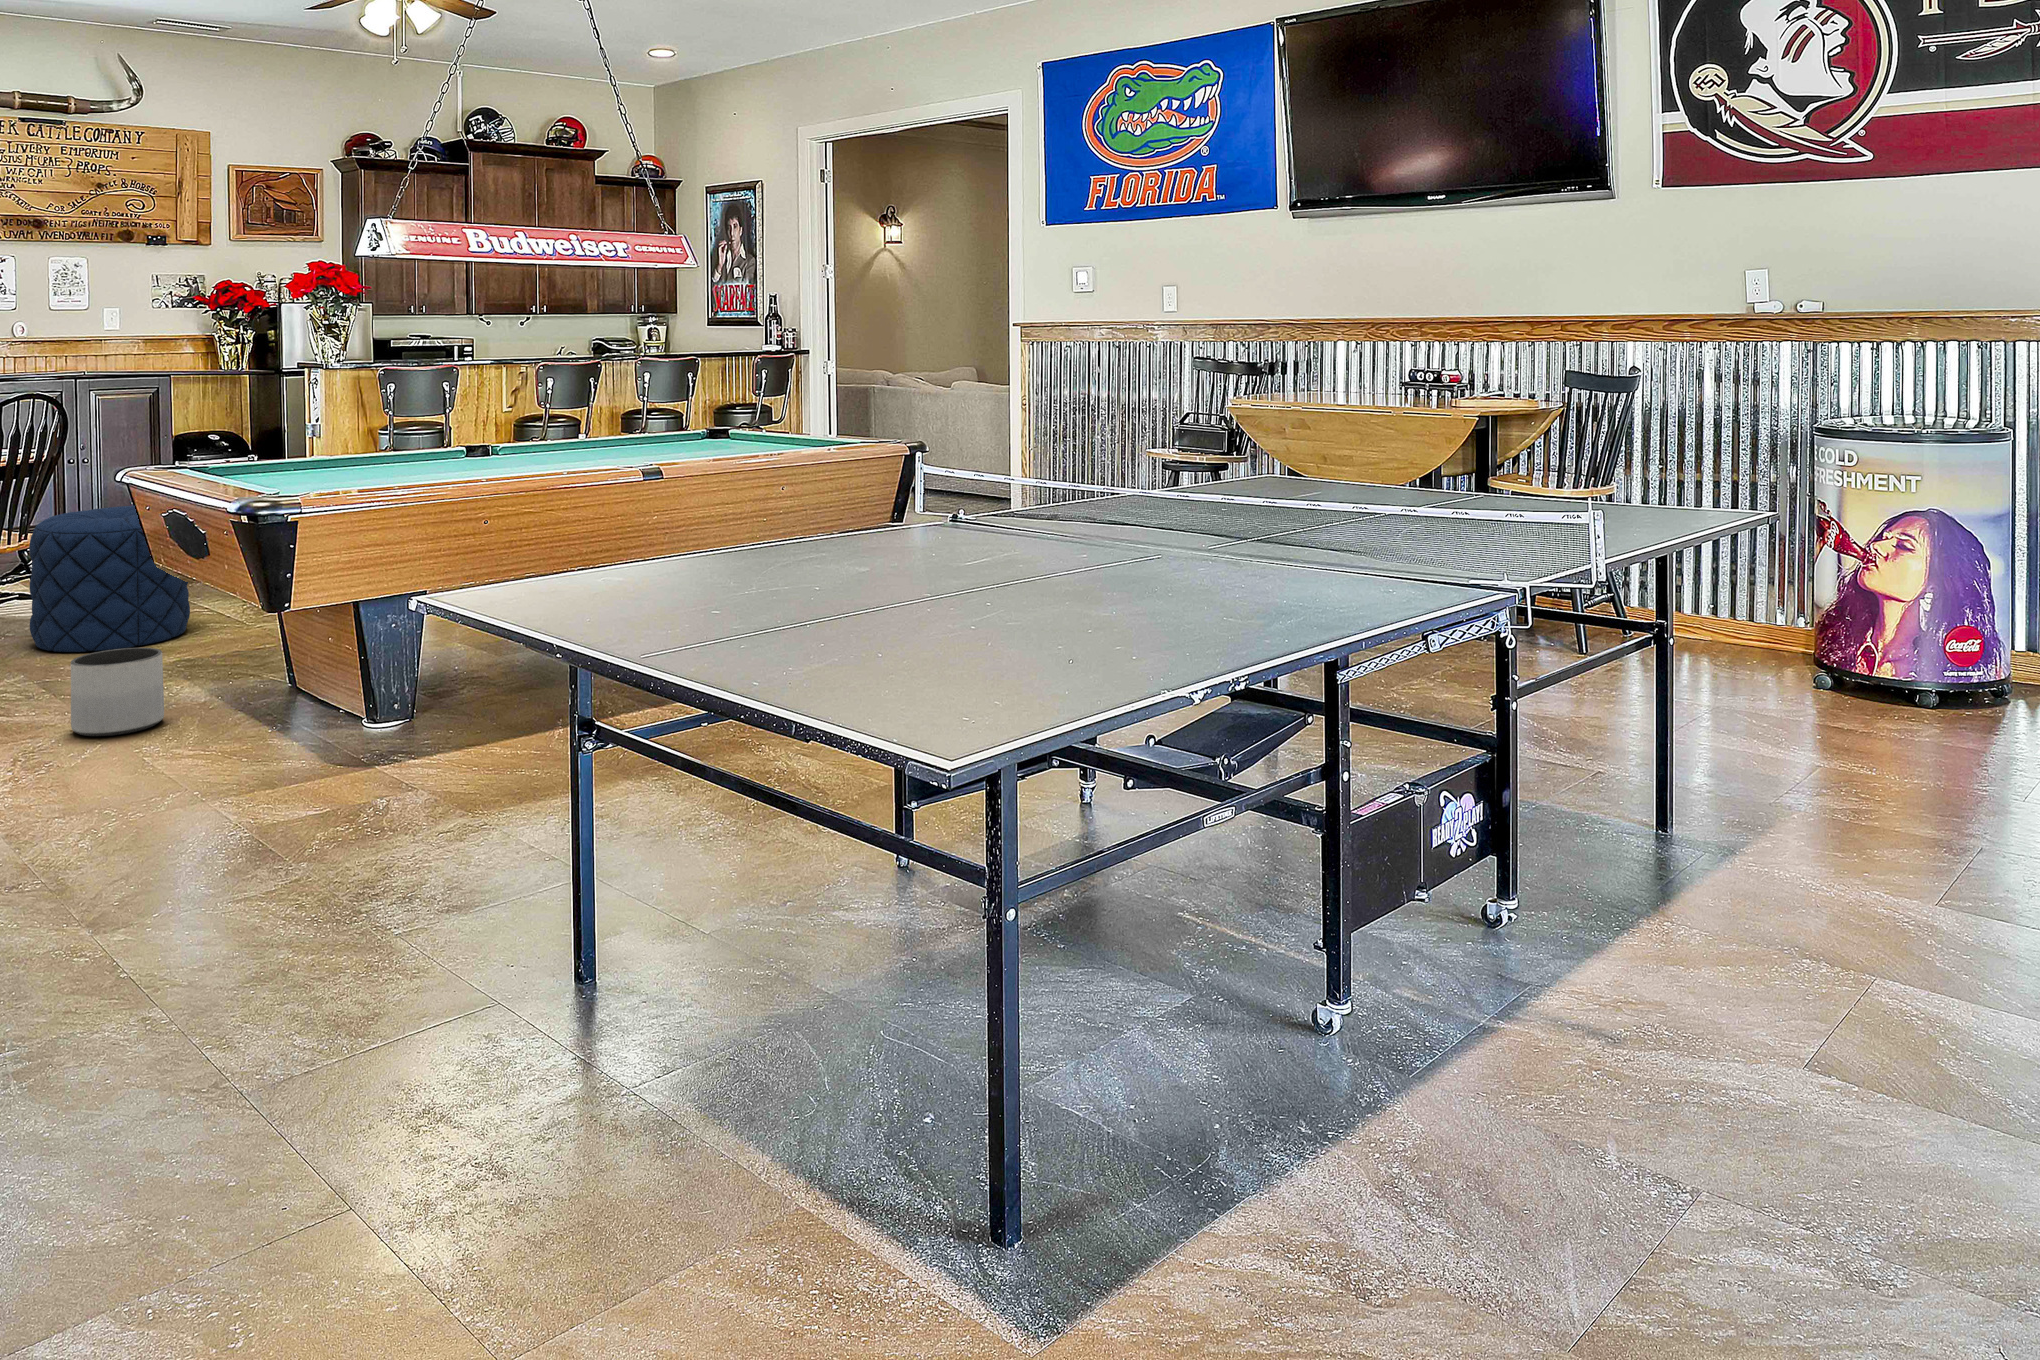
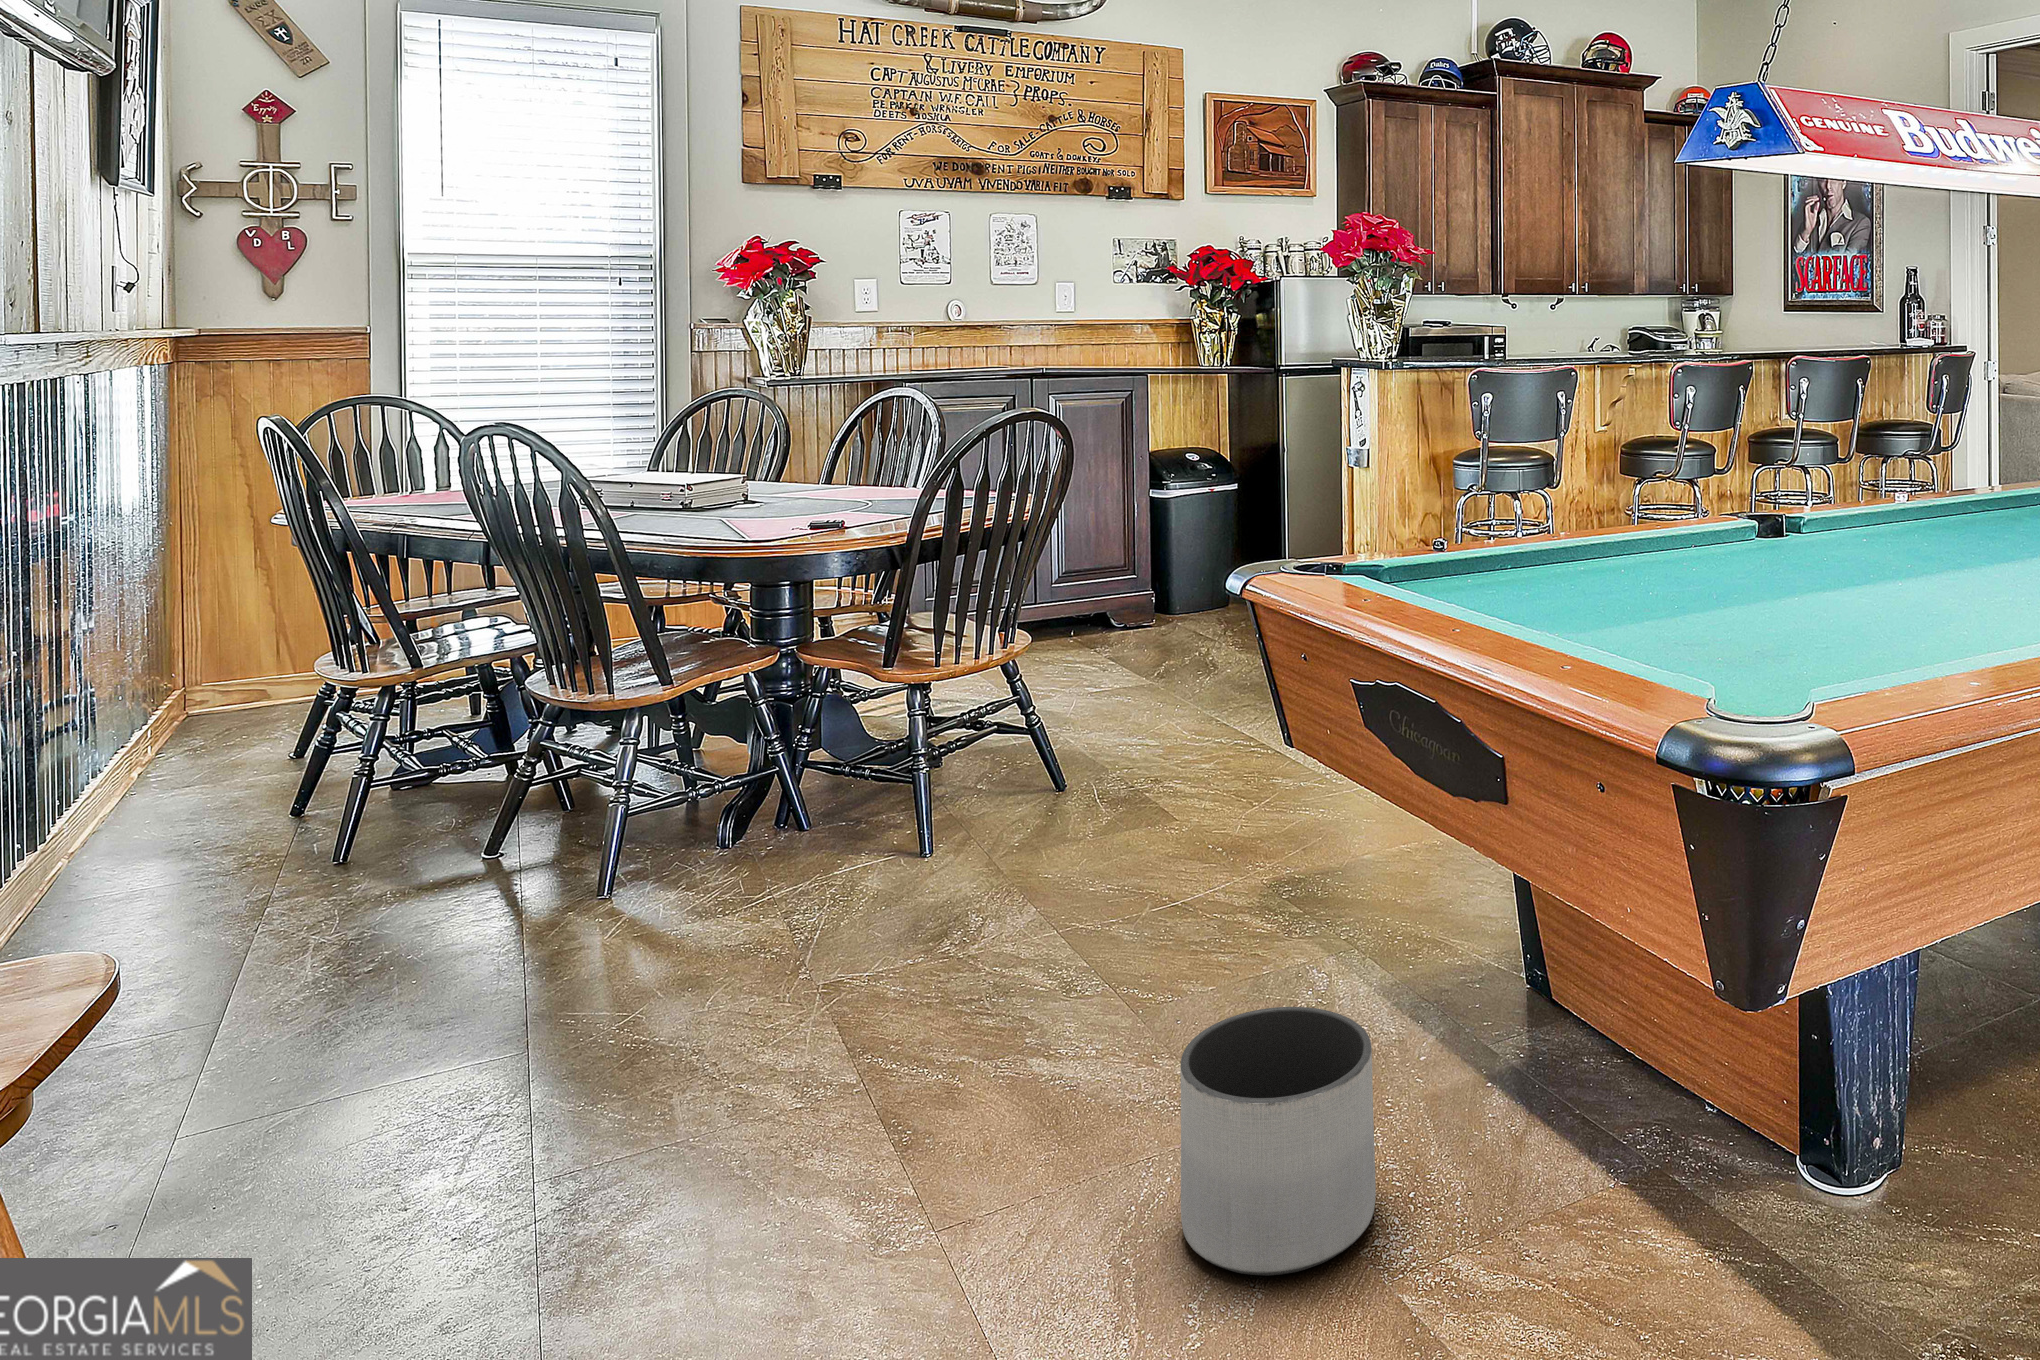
pouf: present [29,506,190,652] -> none [1012,596,1256,871]

